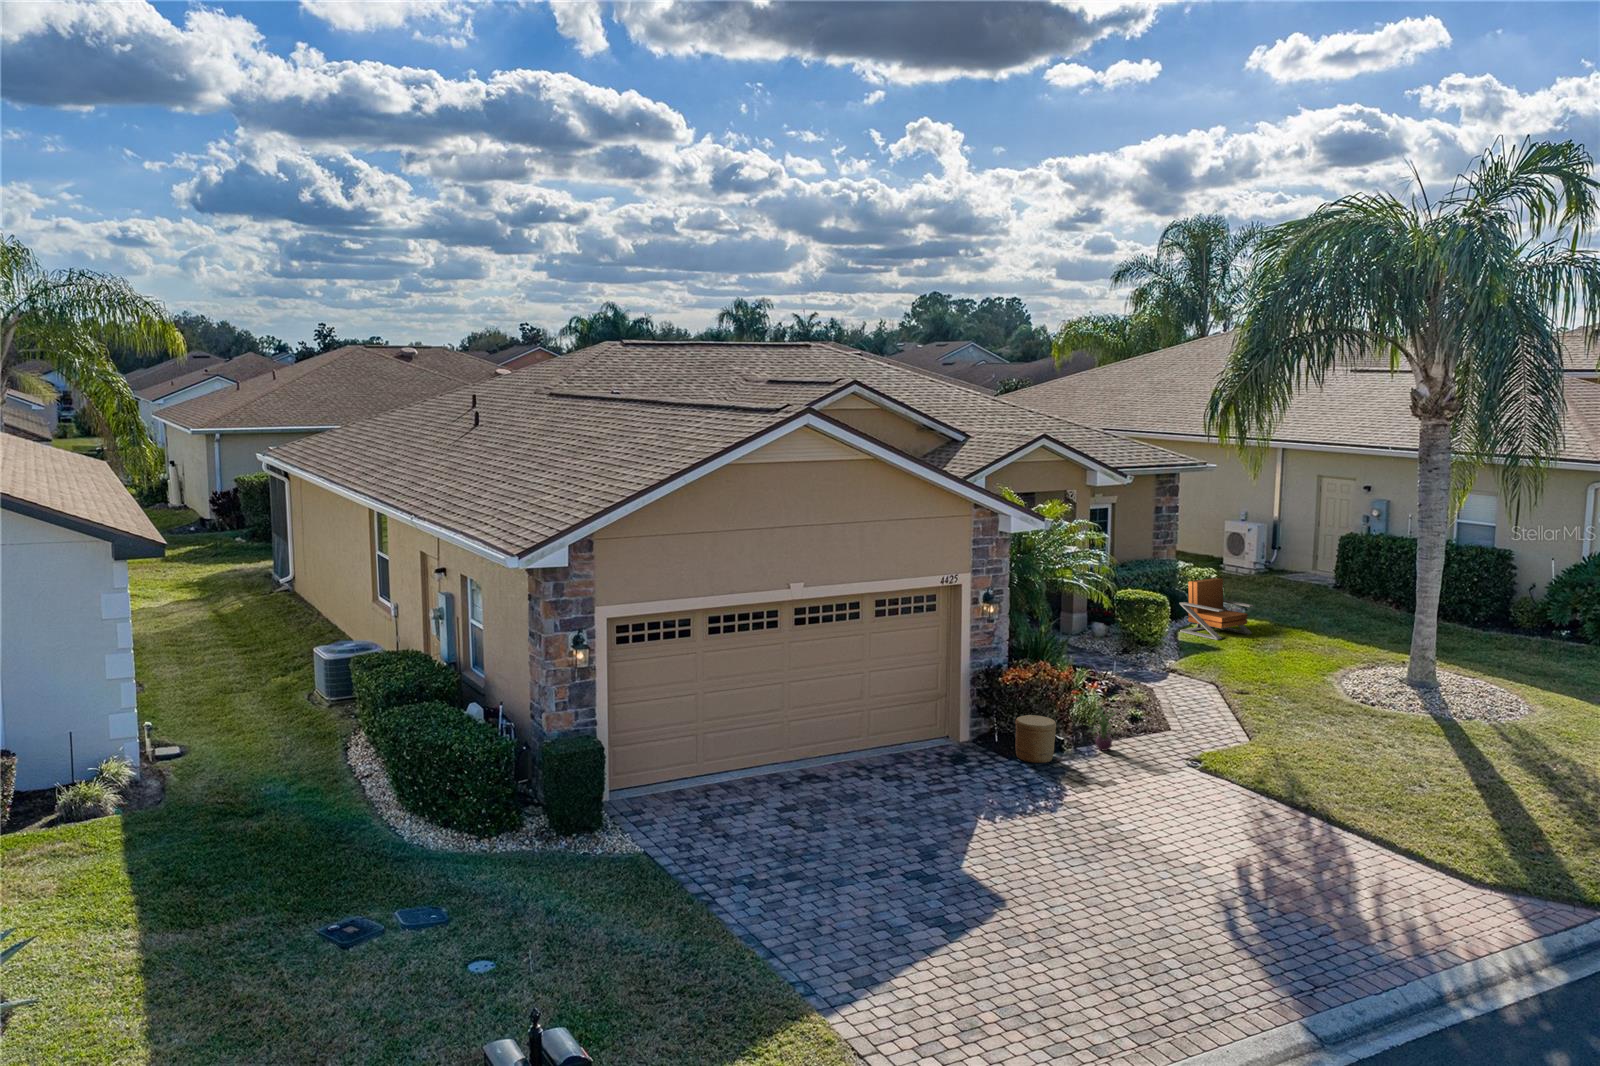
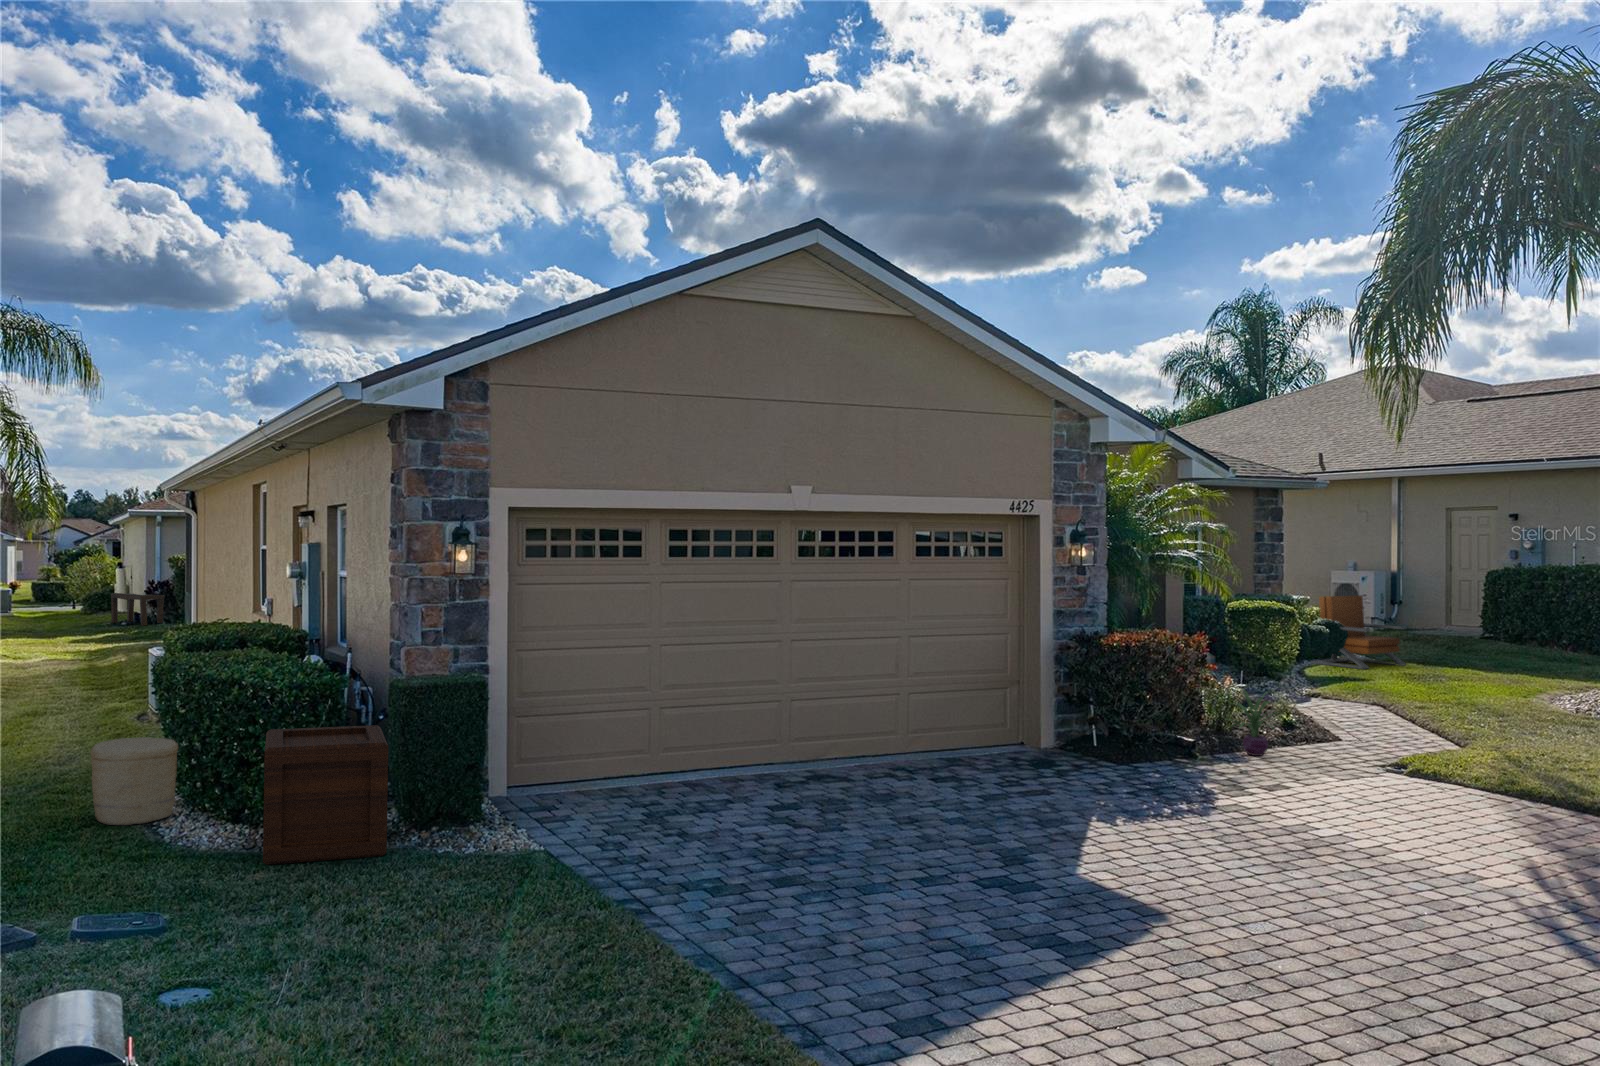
bench: none [239,559,283,587] -> present [111,593,165,626]
woven basket: present [1015,715,1056,763] -> present [91,737,178,825]
wooden crate: none [470,771,551,866] -> present [263,725,388,865]

